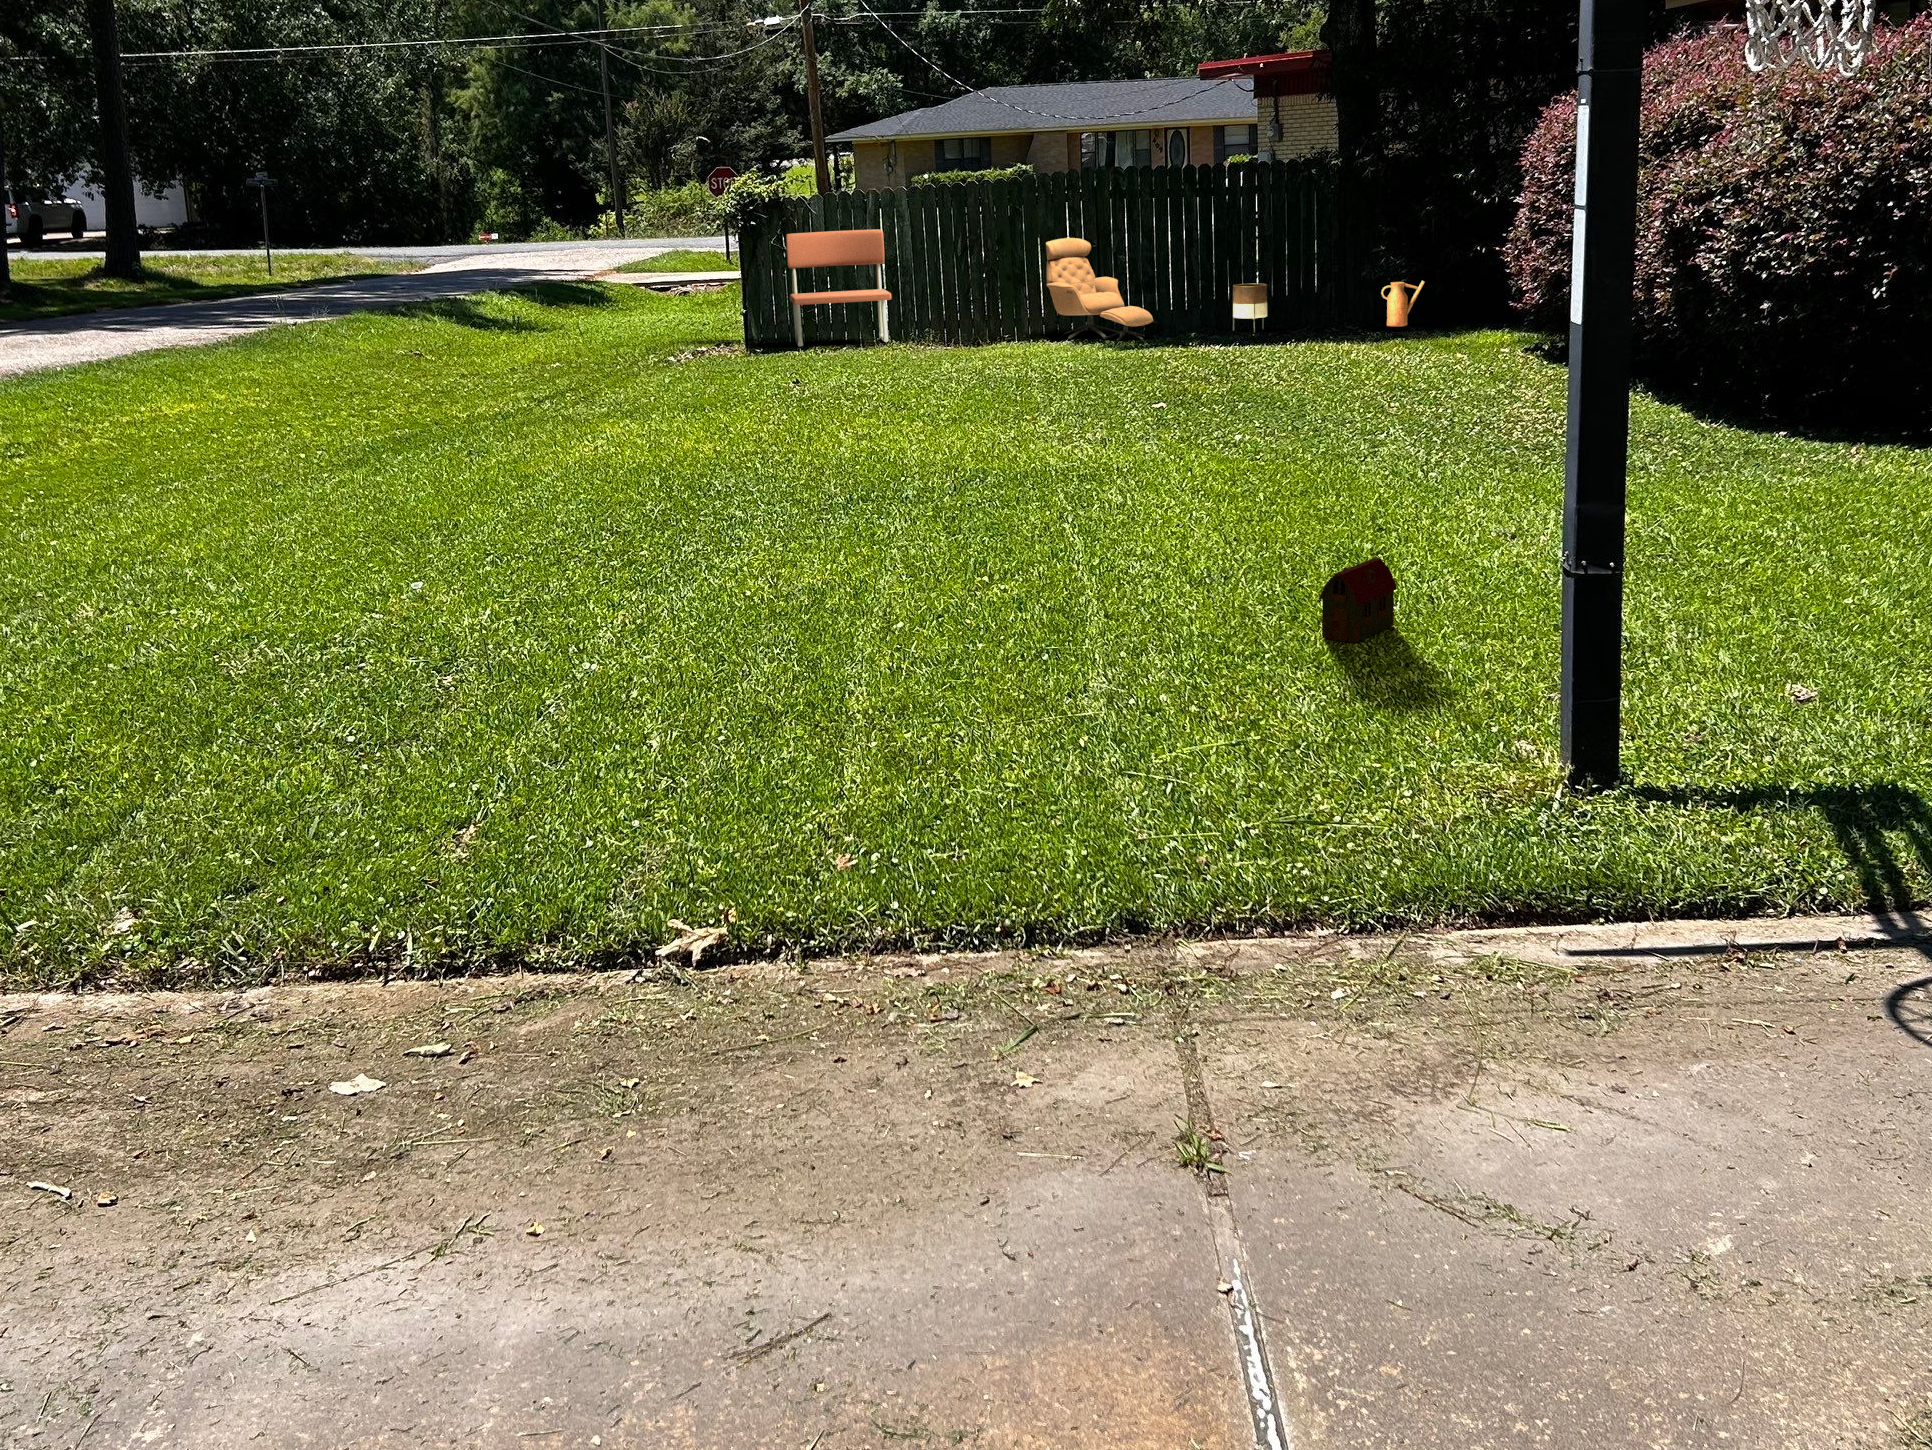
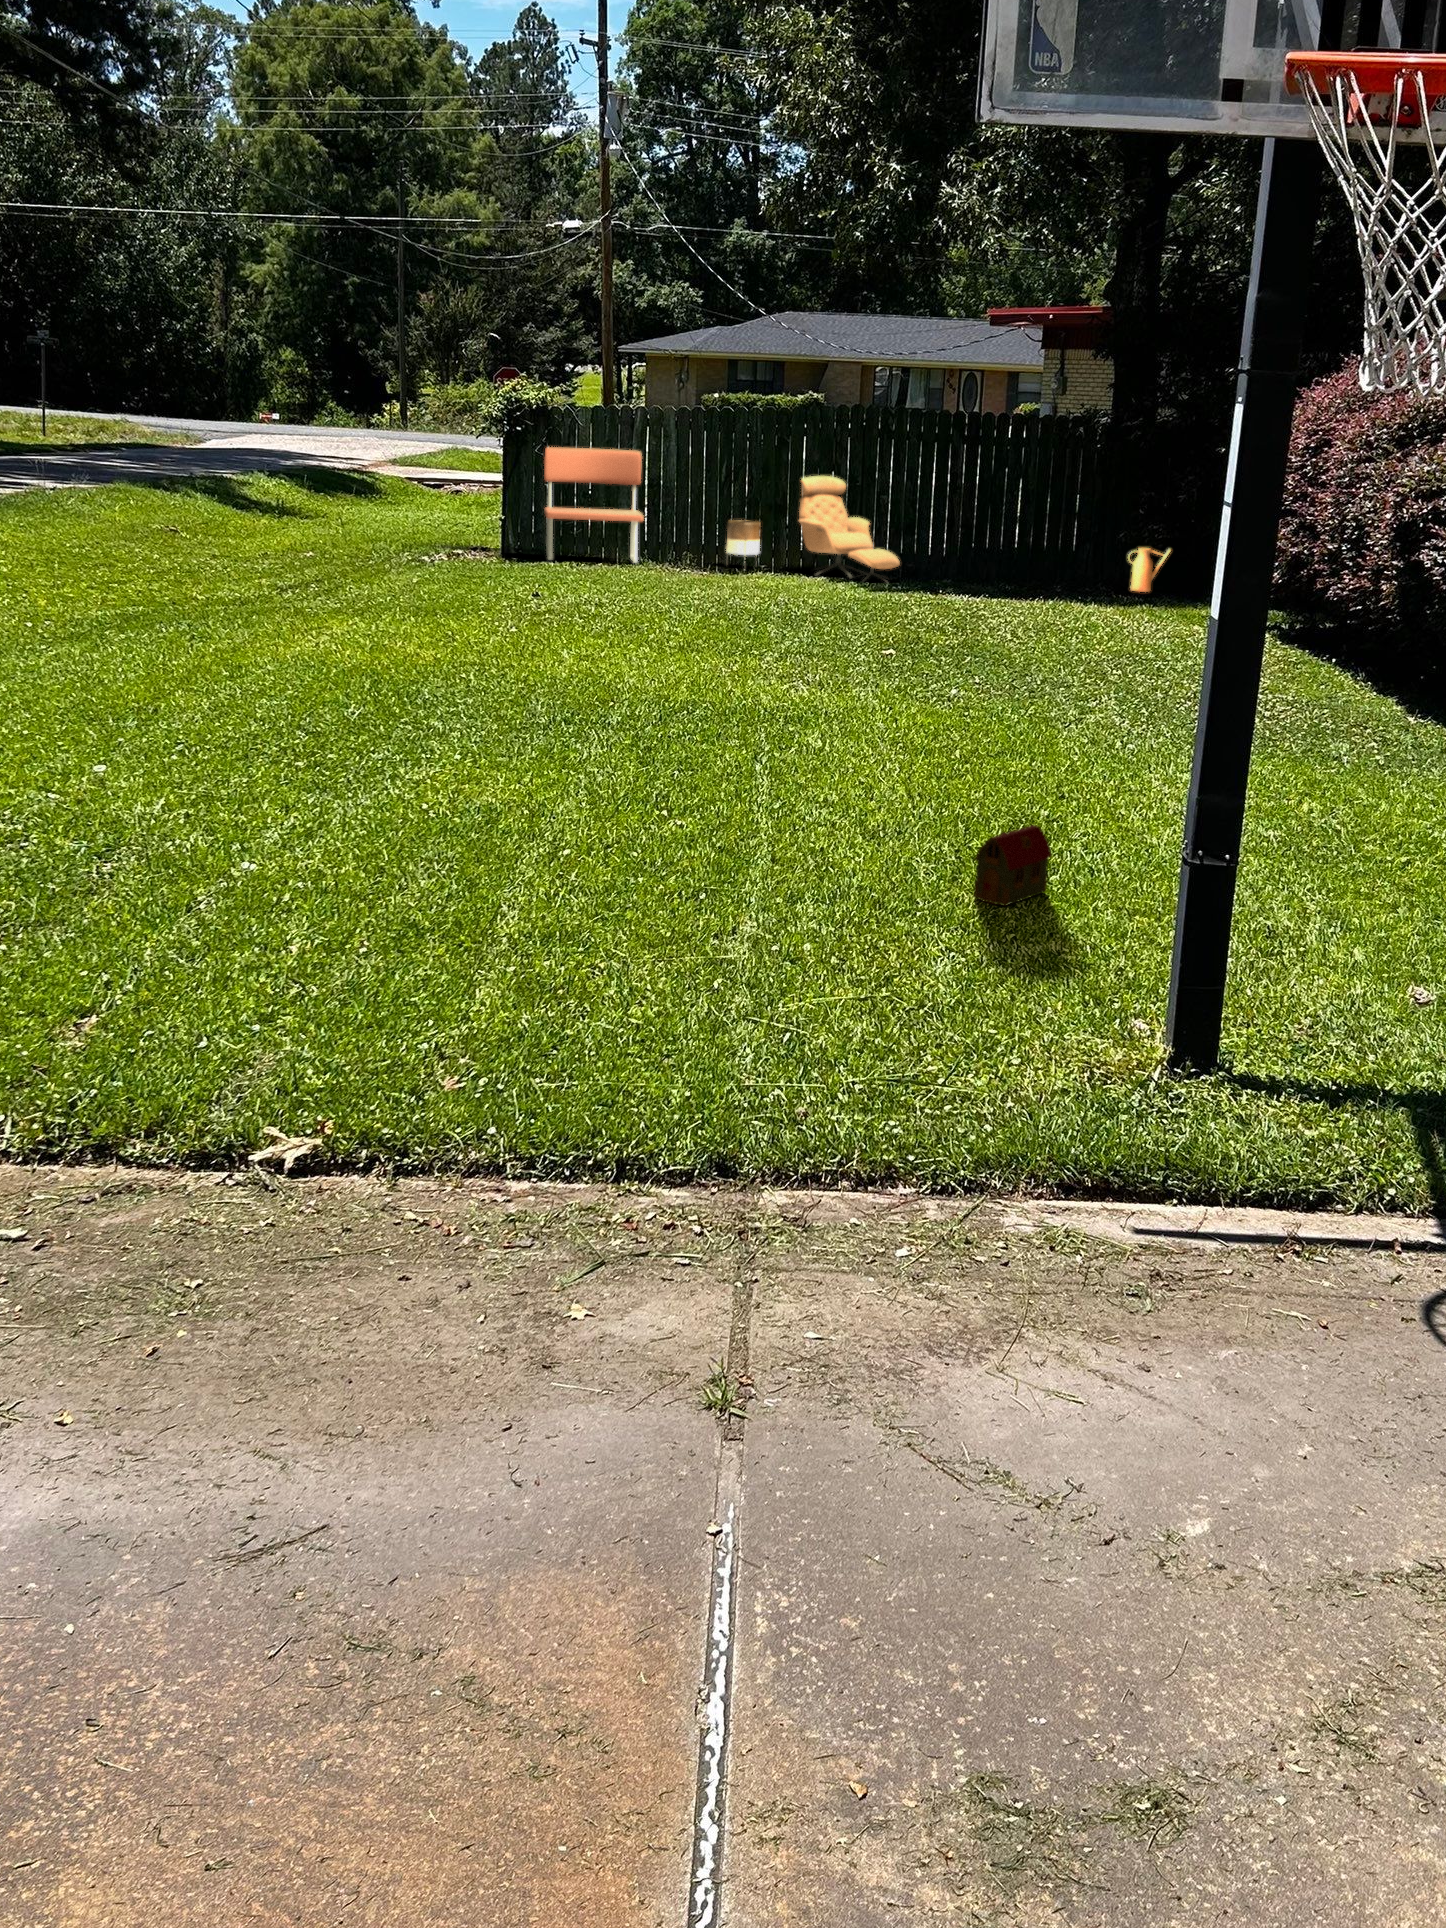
planter: present [1233,284,1267,332] -> present [726,520,761,562]

